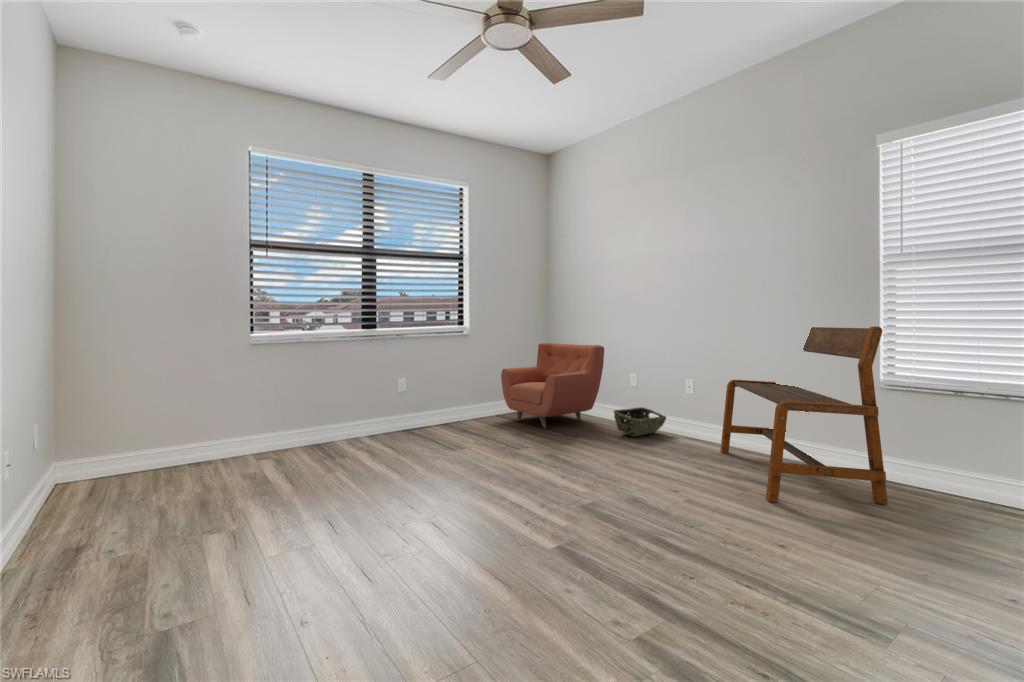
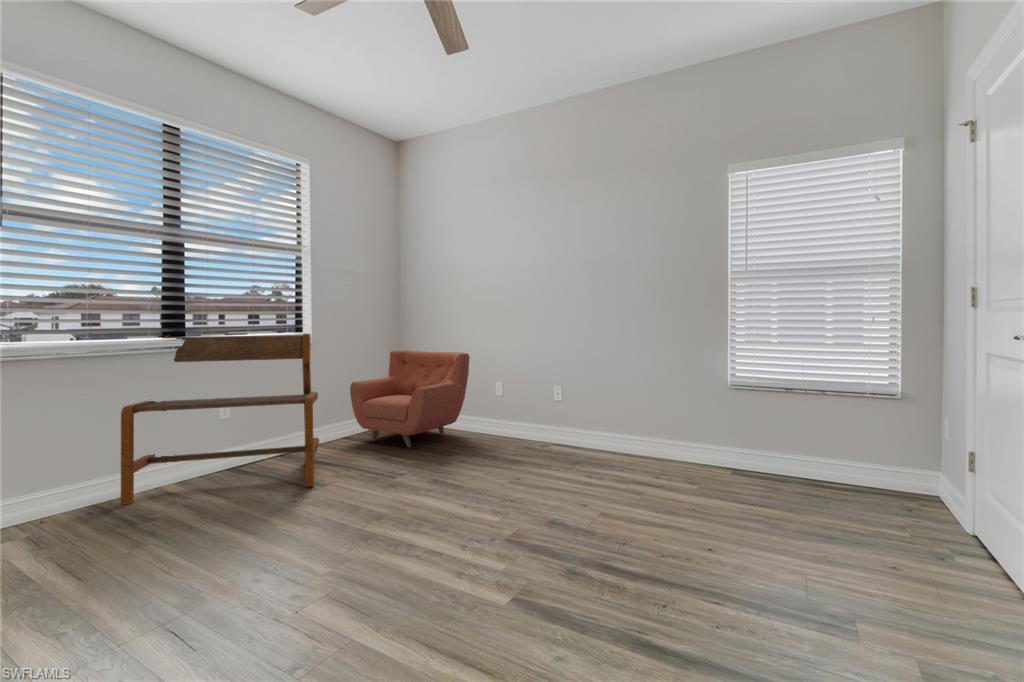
bench: present [720,327,888,504] -> present [121,334,319,505]
woven basket: present [614,407,666,437] -> none [487,417,537,449]

